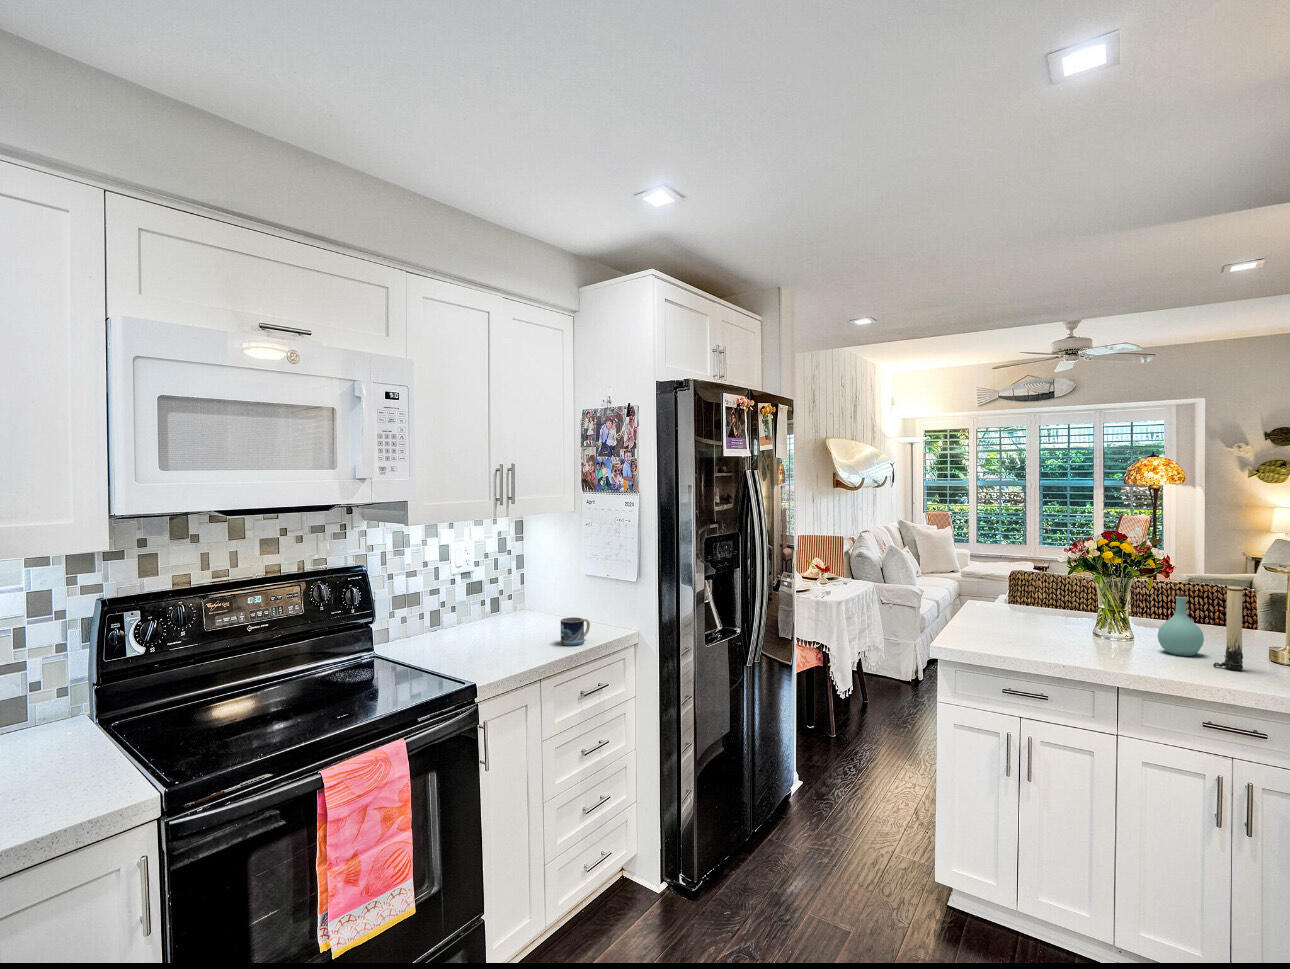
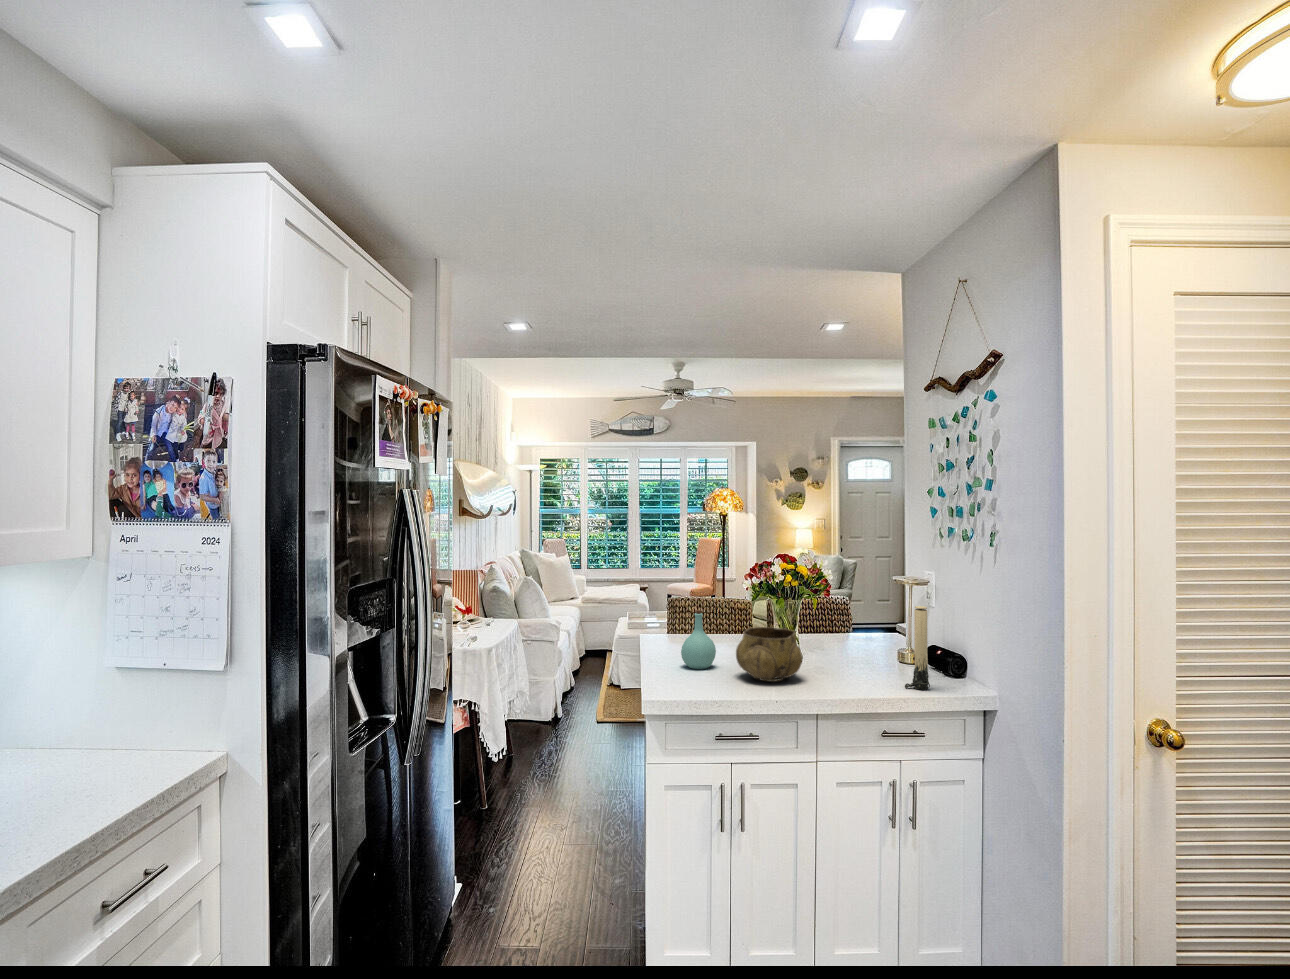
bottle: present [1158,593,1204,656] -> present [681,610,716,669]
decorative bowl: none [1035,597,1104,647] -> present [736,627,802,682]
mug: present [561,617,590,646] -> none [57,744,125,804]

